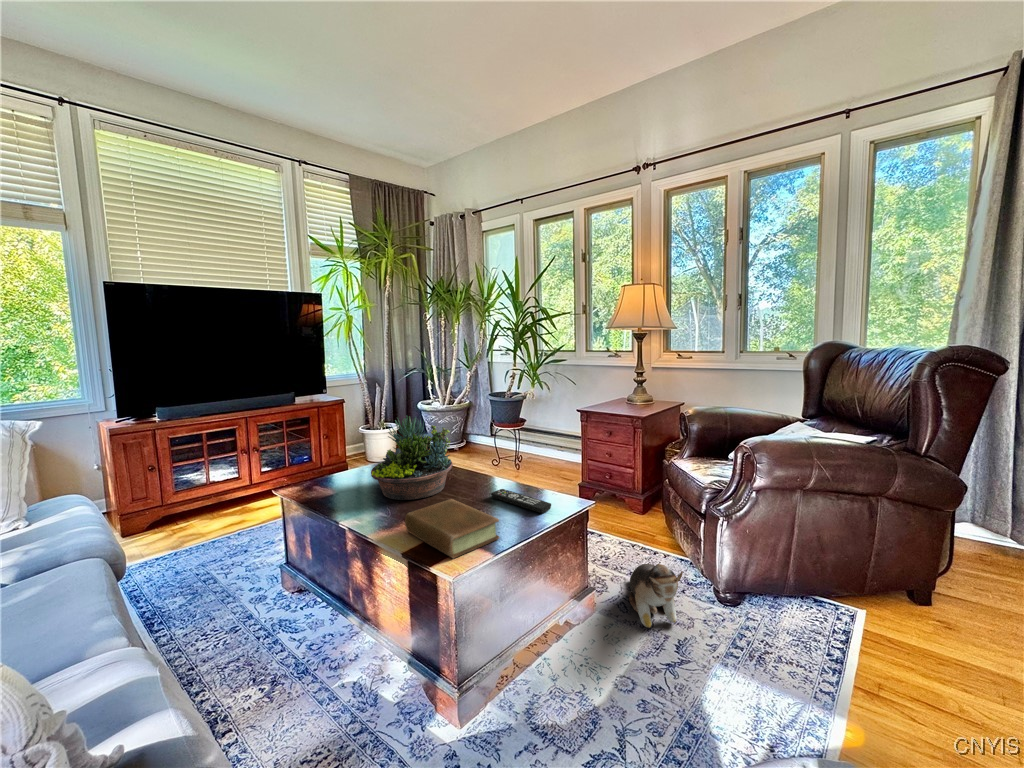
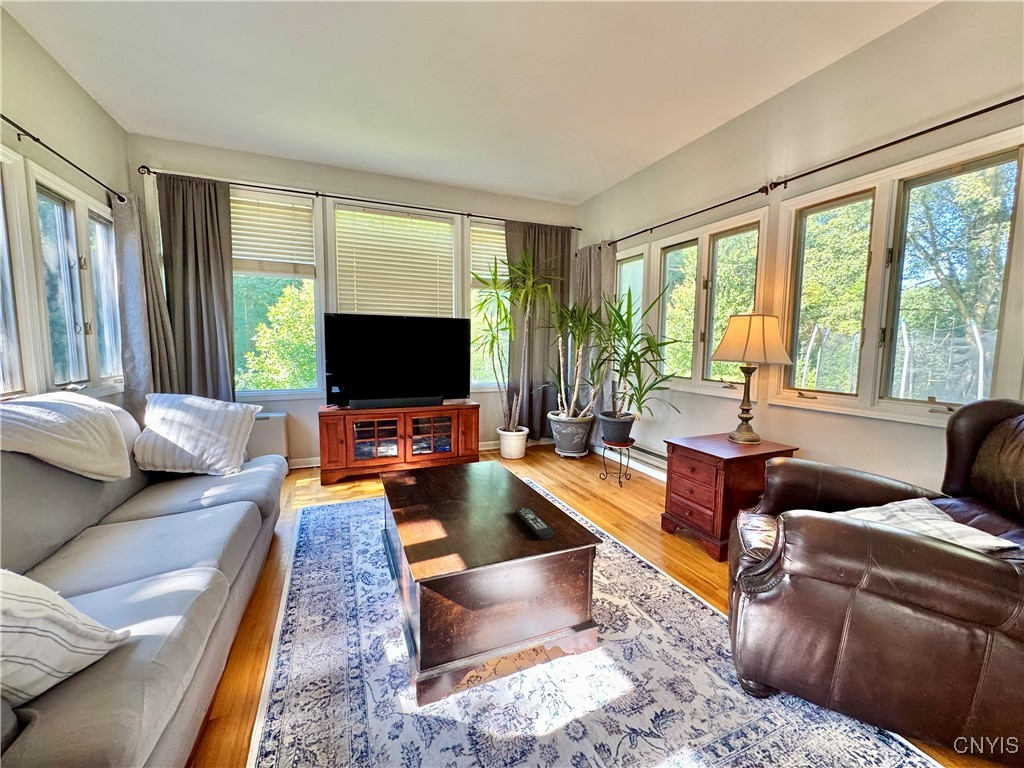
succulent planter: present [371,416,453,500] -> none [430,429,502,501]
book: present [405,499,500,558] -> none [424,508,484,562]
plush toy: present [629,564,683,628] -> none [633,615,678,689]

